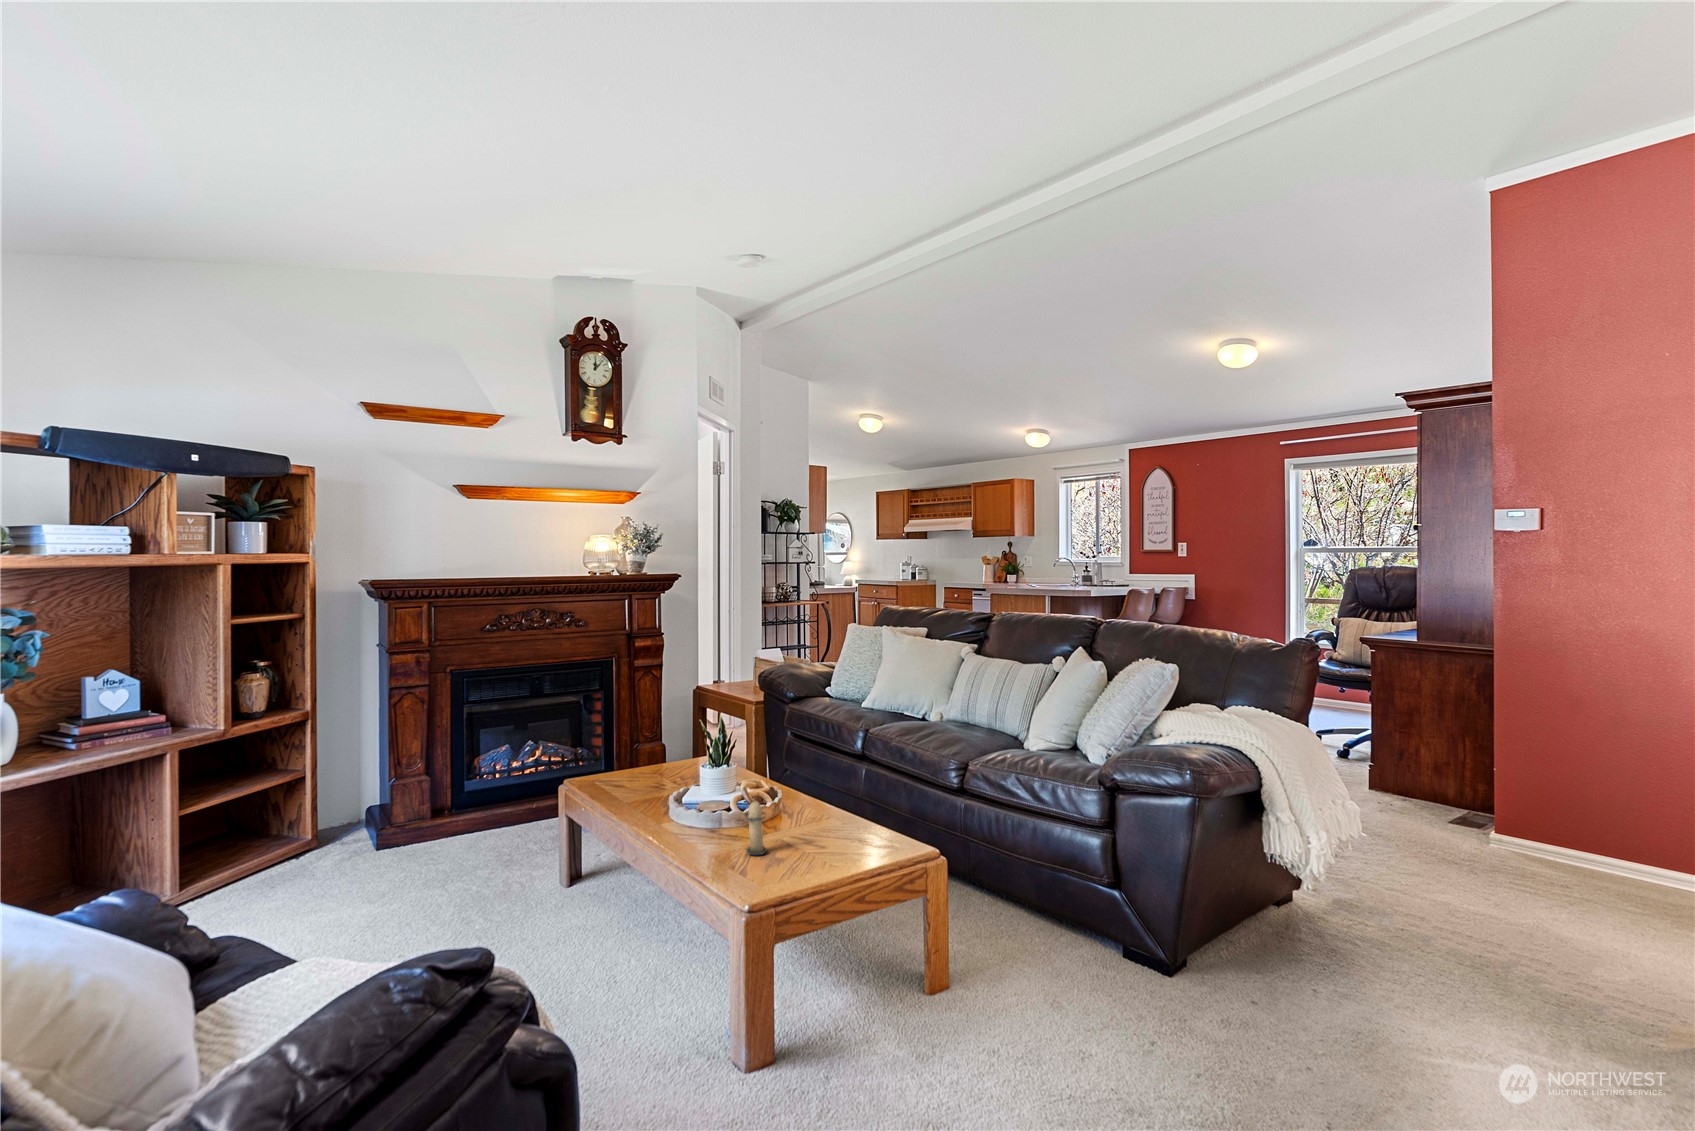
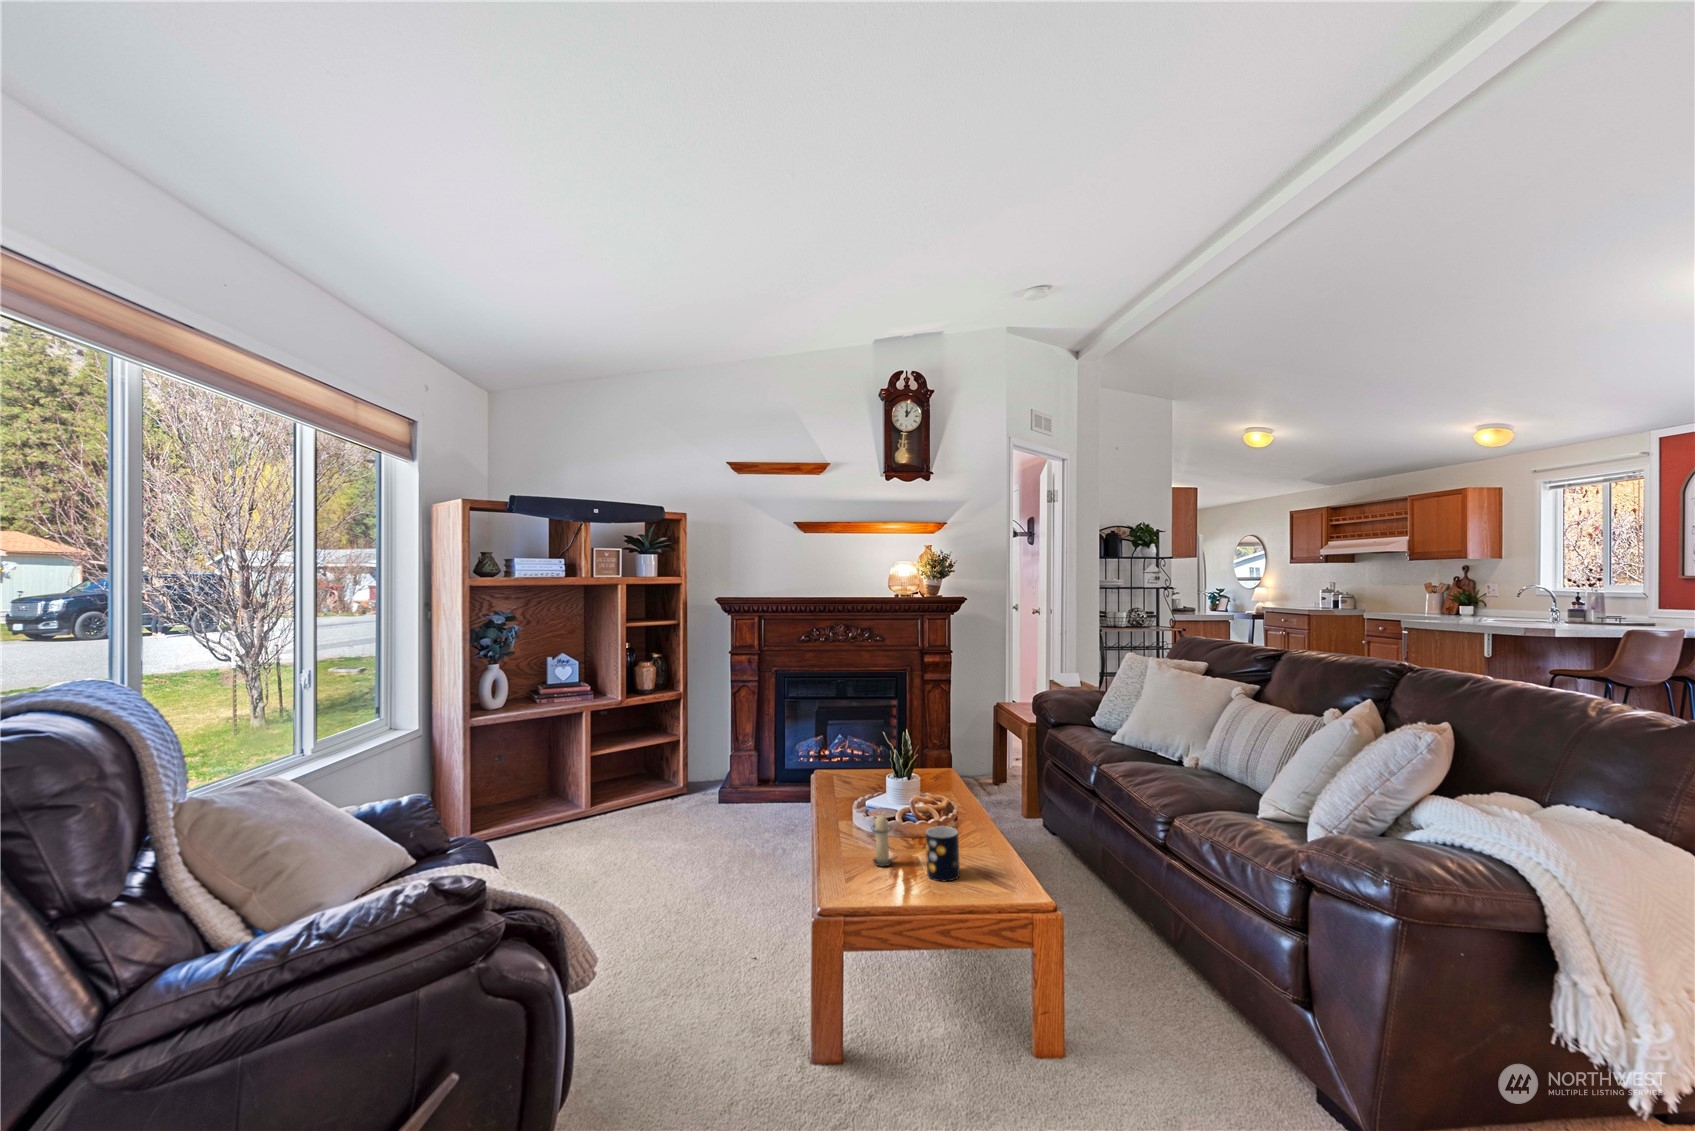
mug: none [808,801,842,855] -> present [926,826,960,881]

